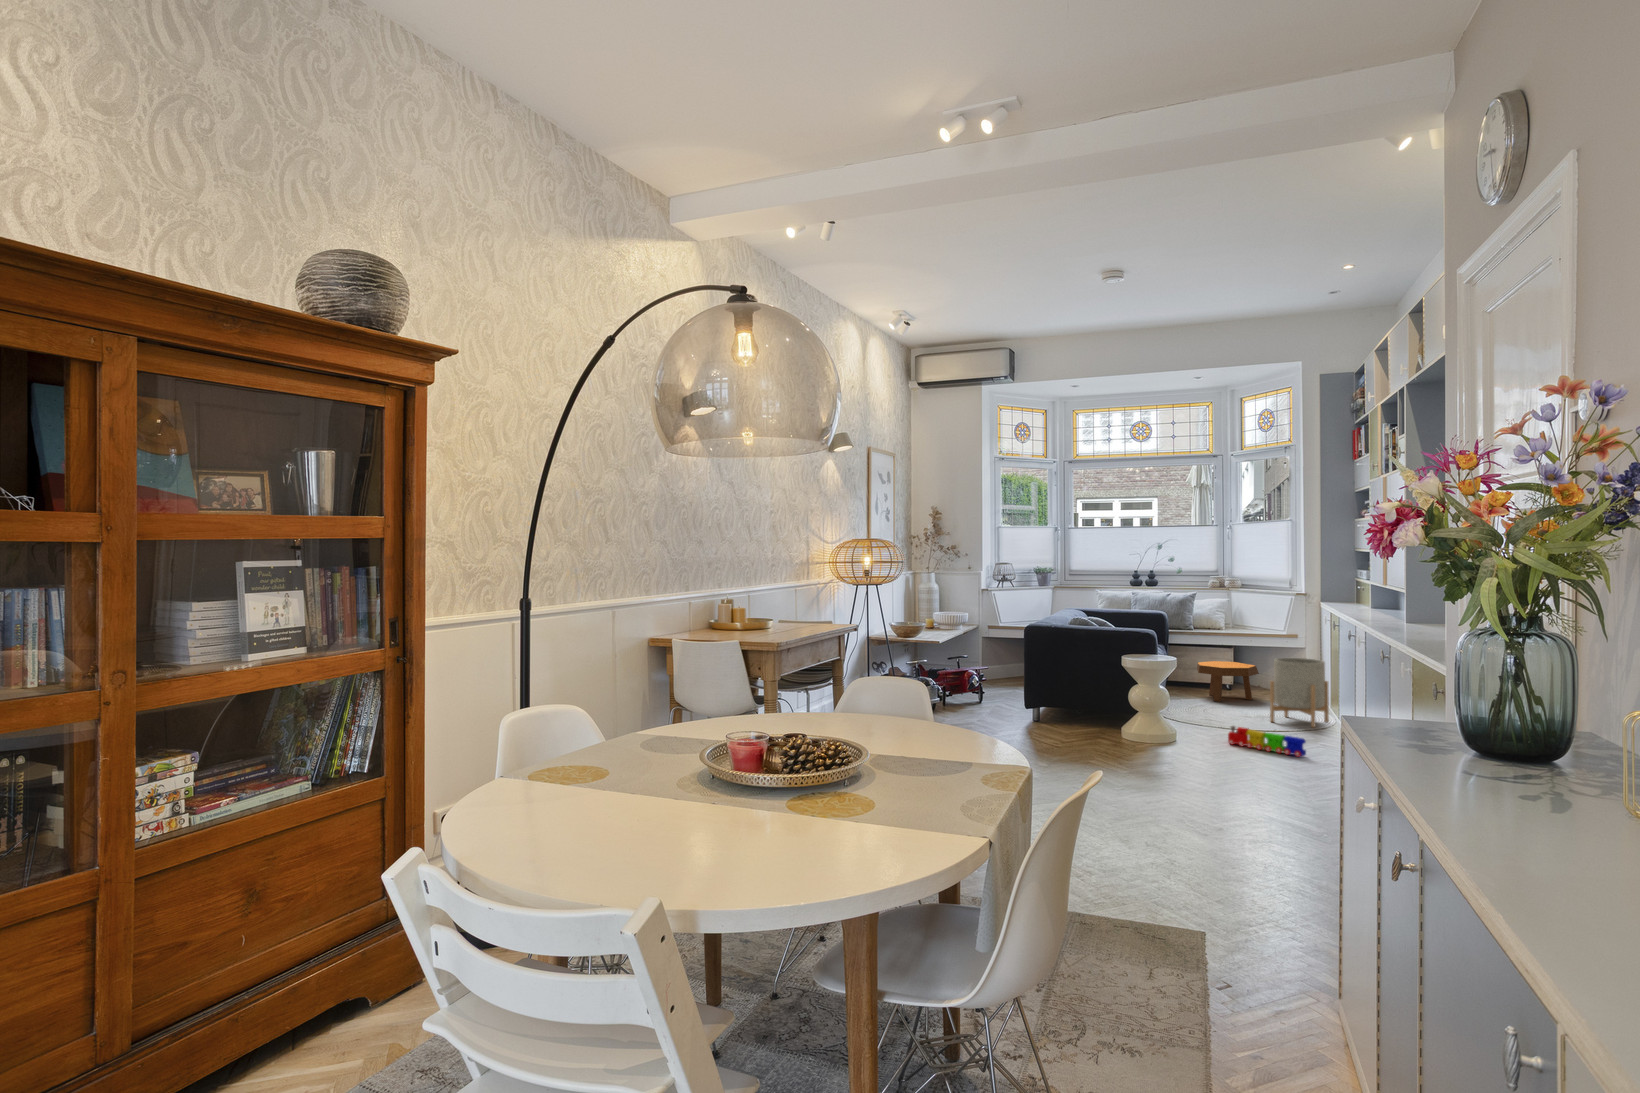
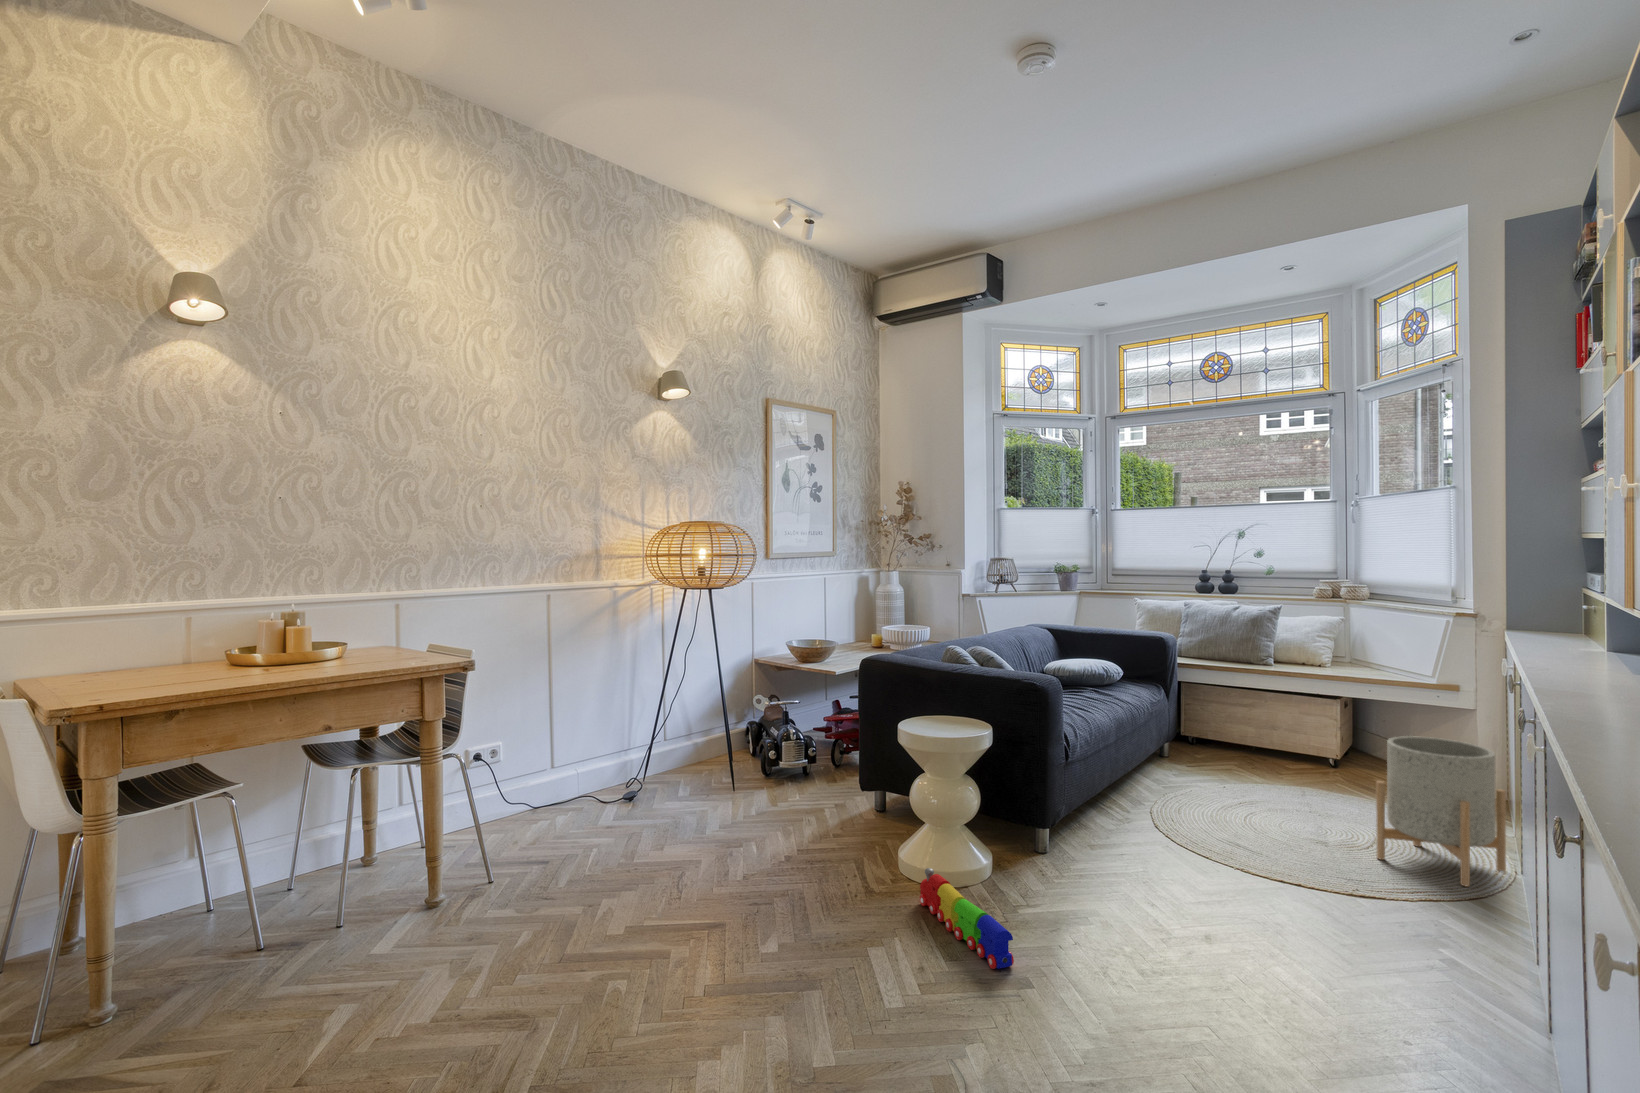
footstool: present [1197,661,1259,702] -> none [1269,719,1381,792]
toy train: present [1228,726,1306,757] -> present [920,868,1014,969]

